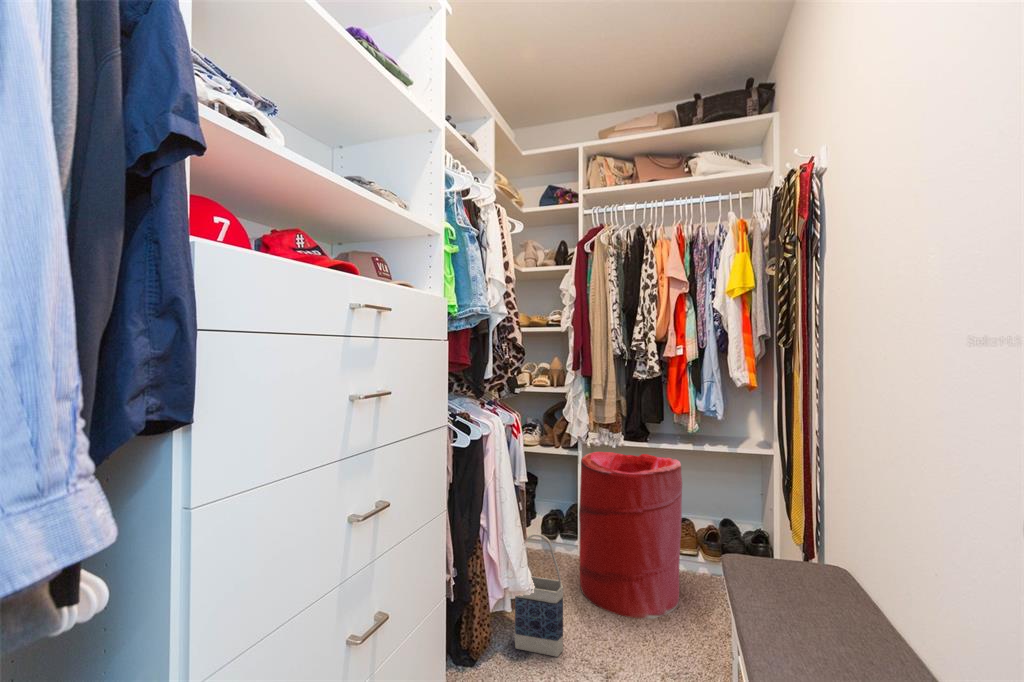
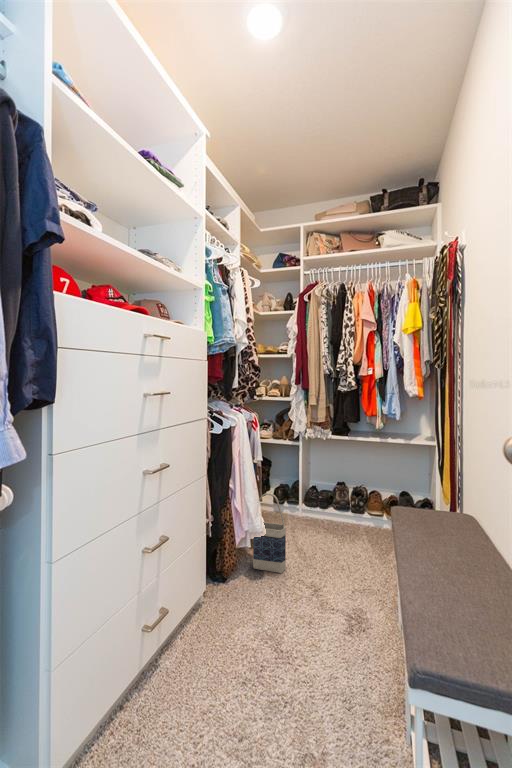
laundry hamper: present [579,452,682,619] -> none [299,443,369,553]

